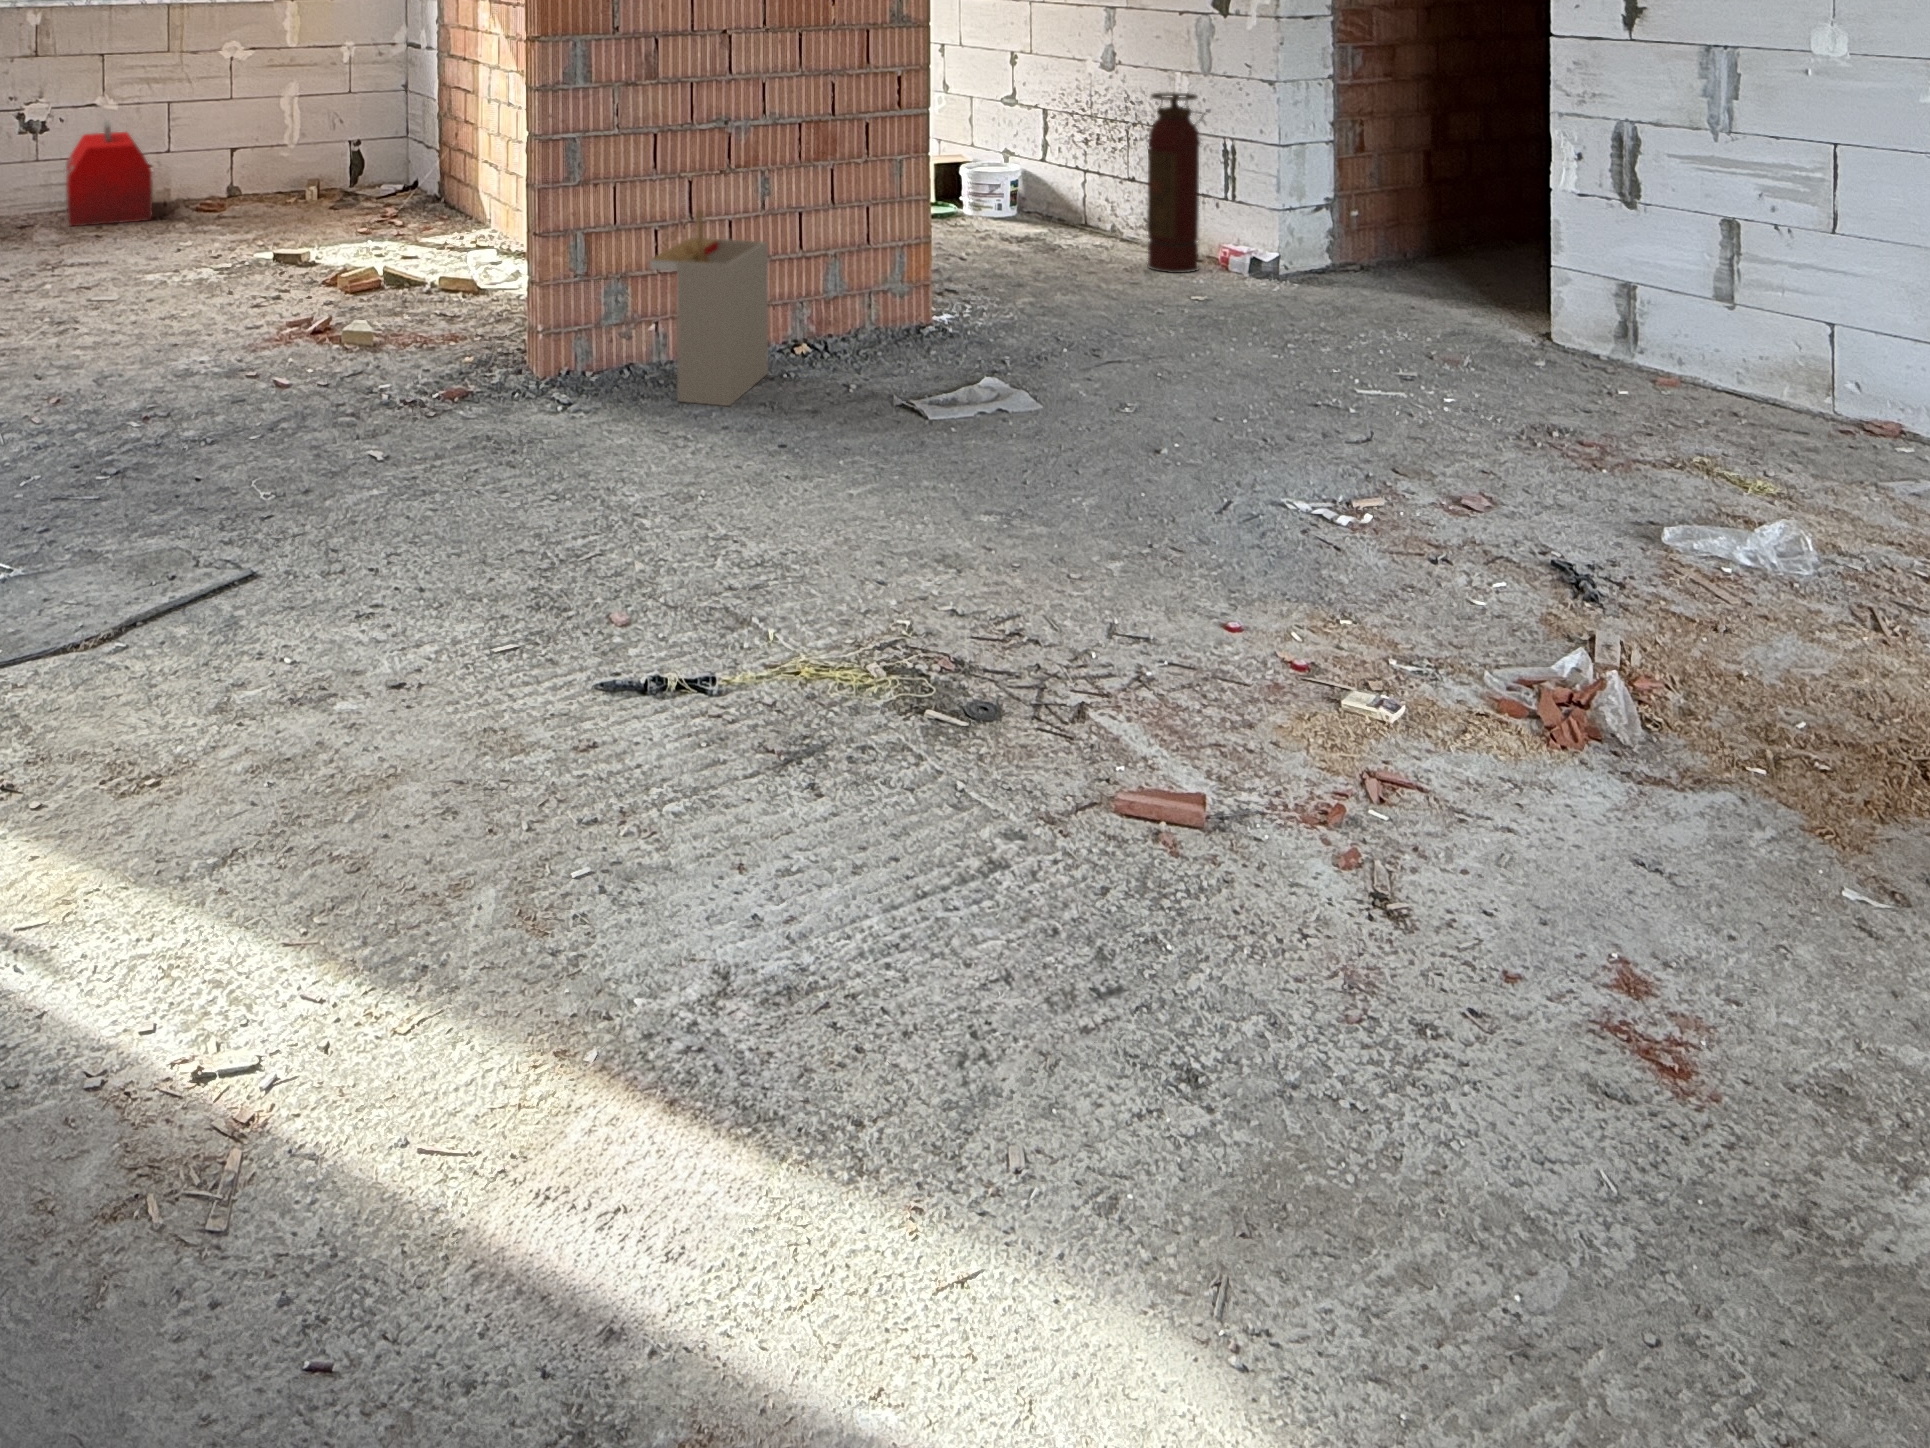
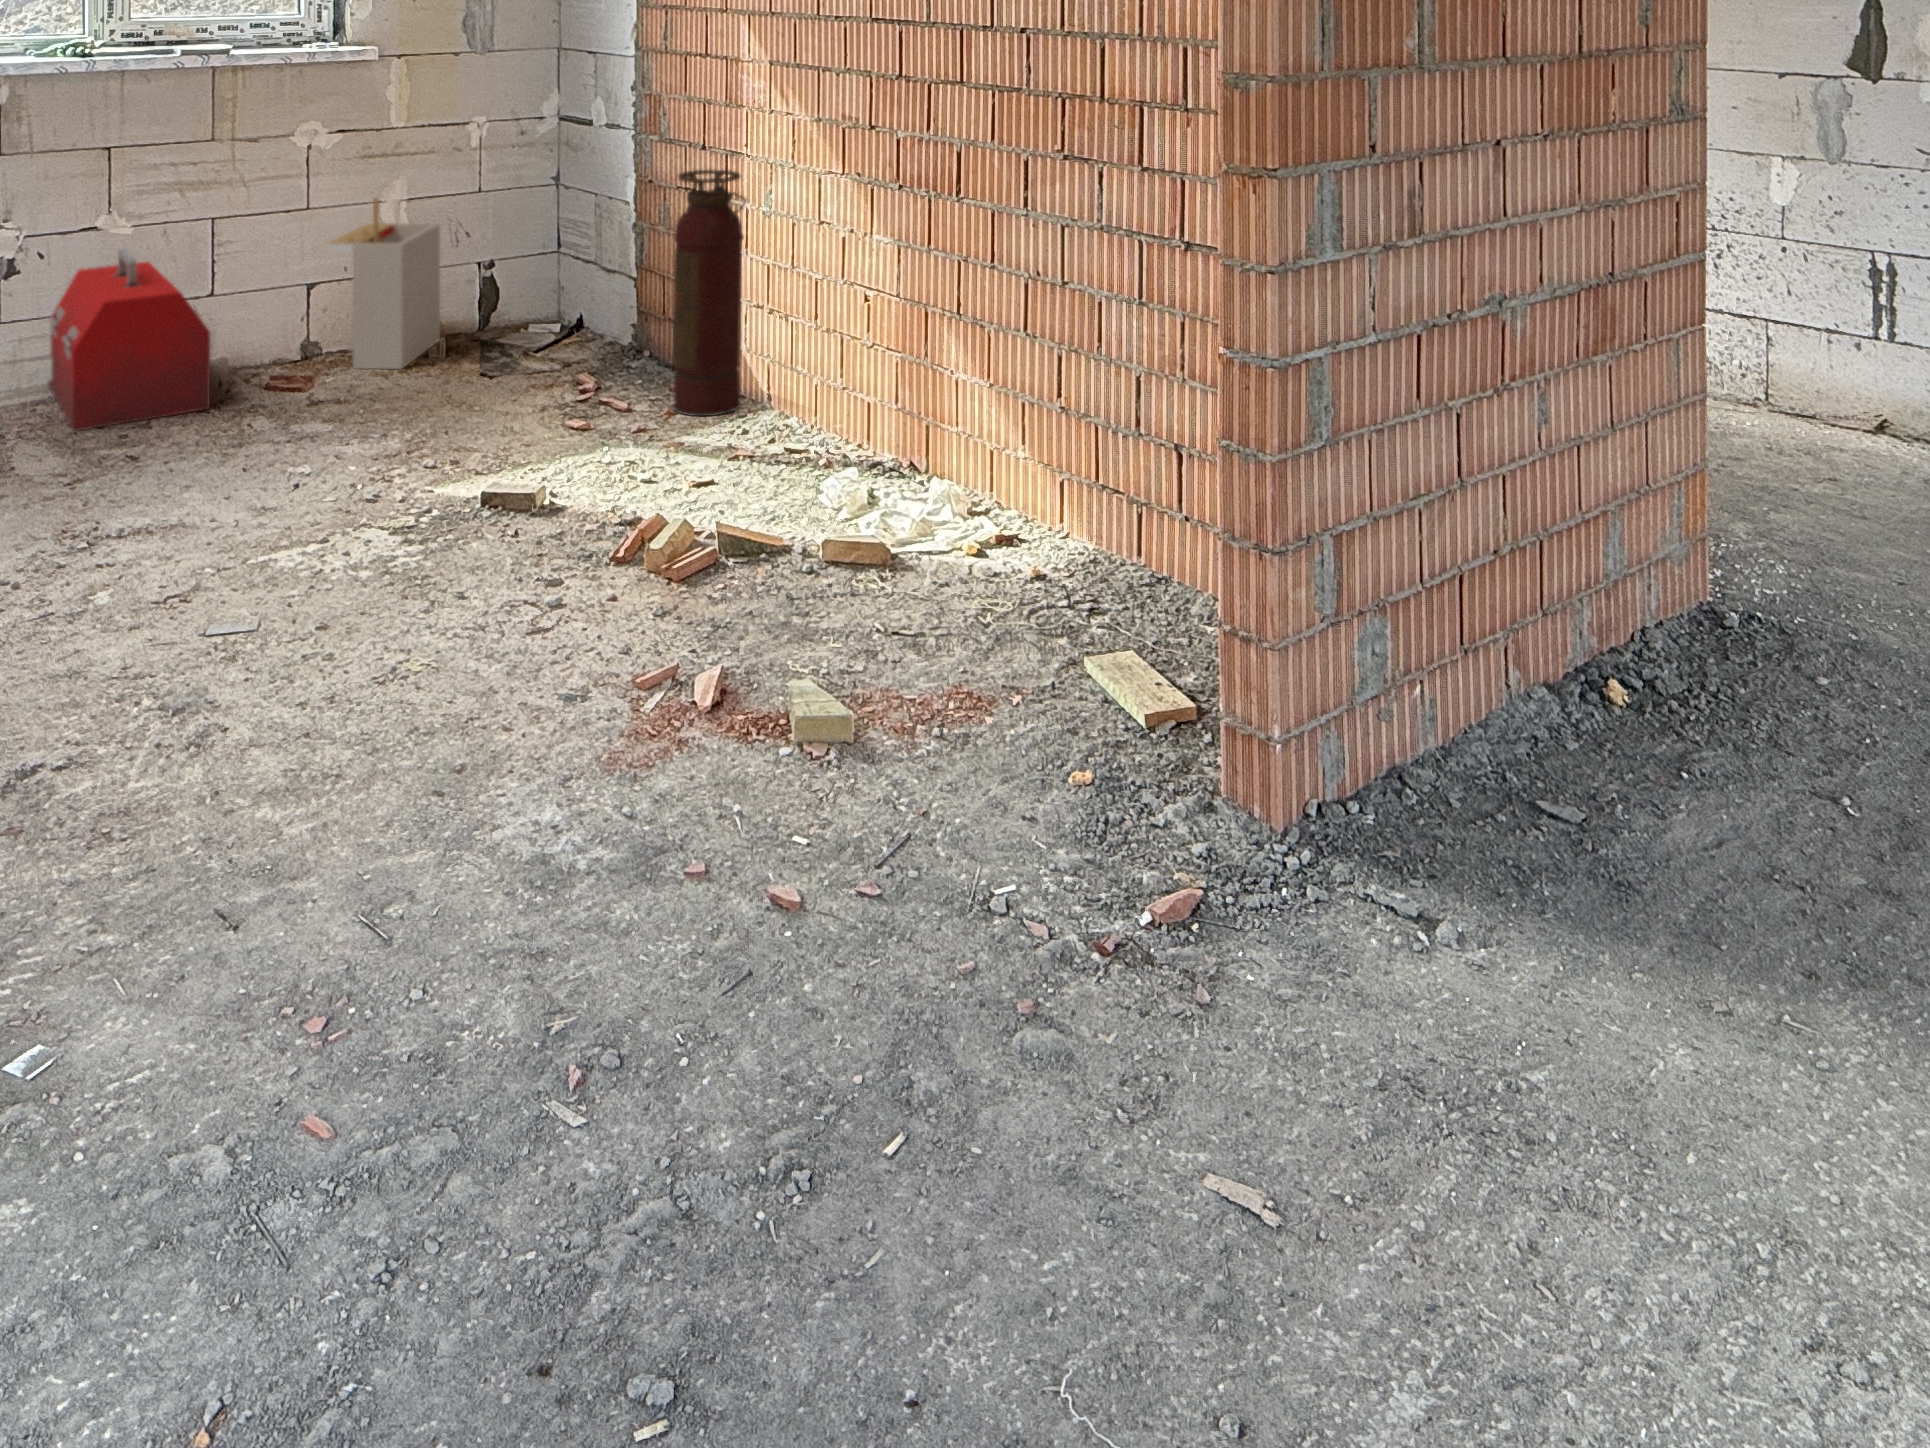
fire extinguisher: present [1147,92,1203,273] -> present [673,170,746,416]
storage bin: present [650,210,768,406] -> present [327,198,440,369]

